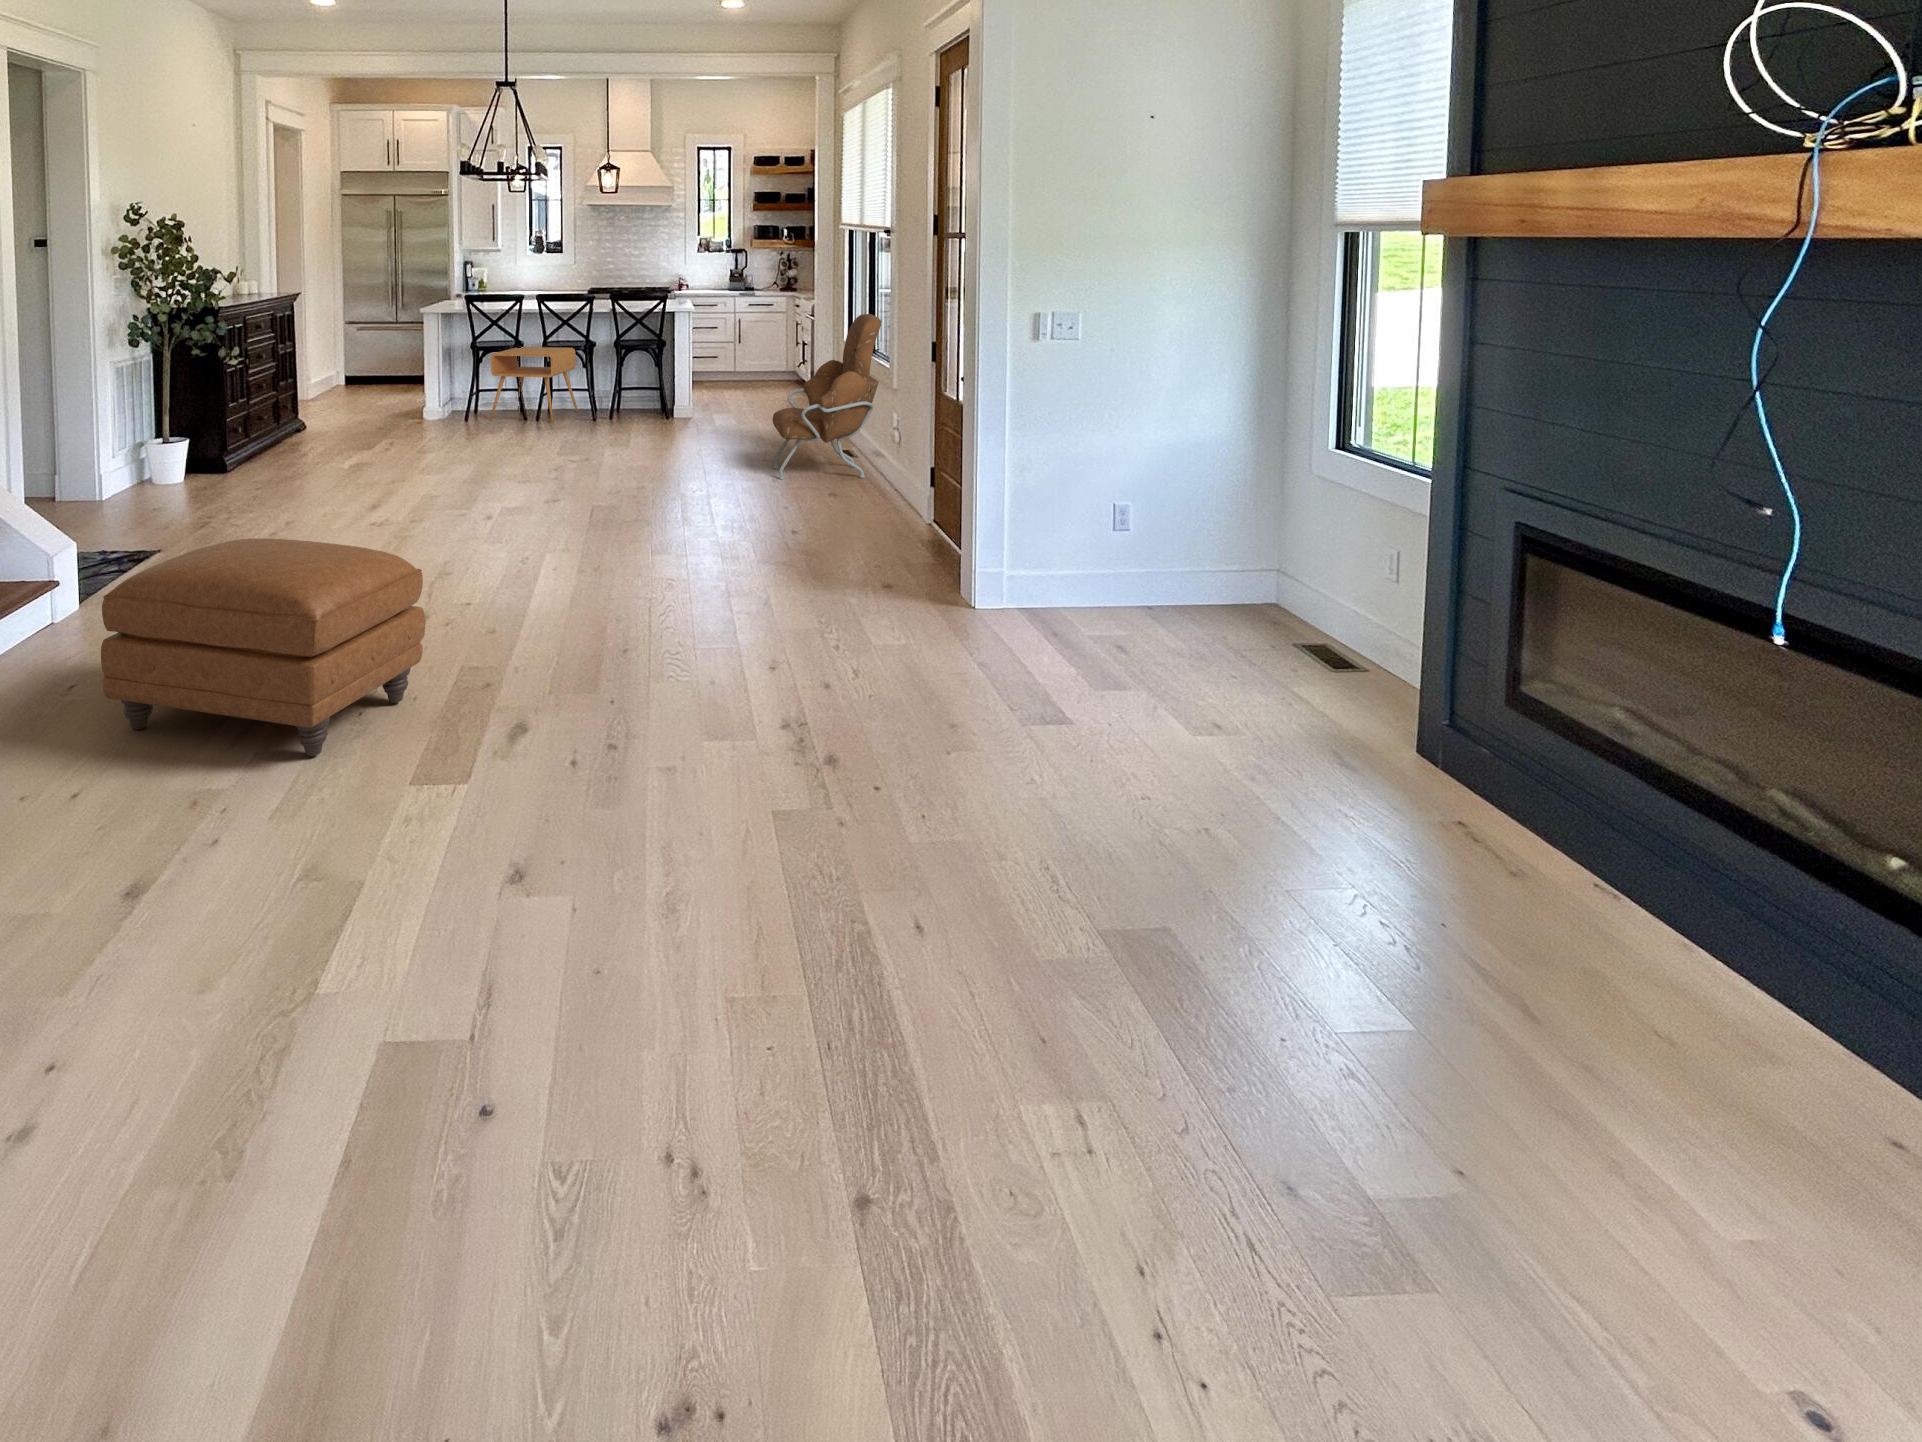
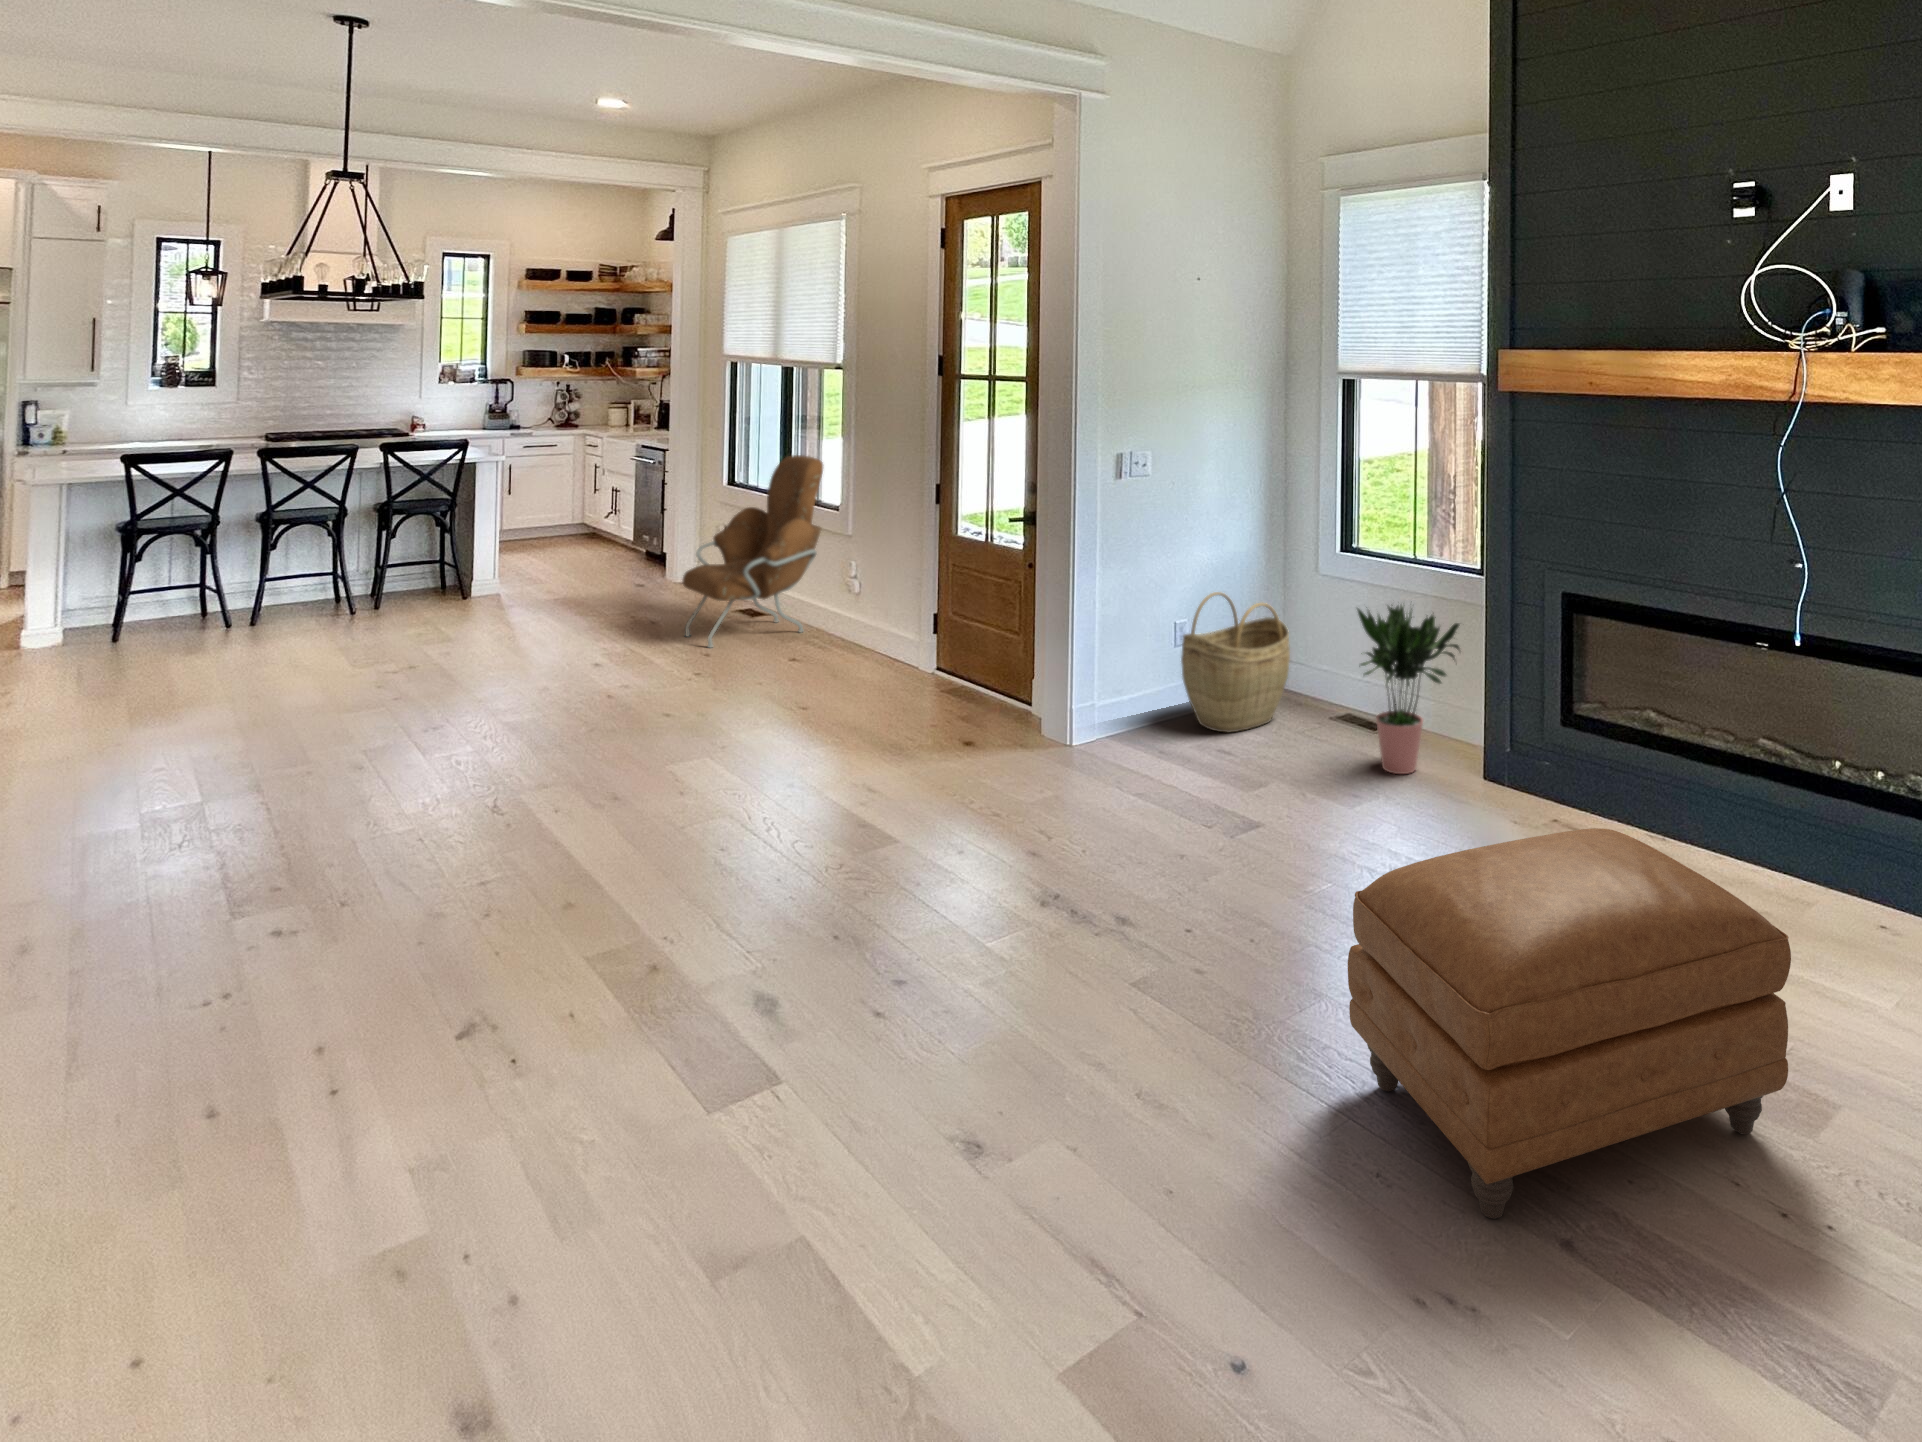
side table: present [490,347,578,422] -> none [161,515,305,629]
woven basket: none [1106,477,1243,636] -> present [1181,592,1290,733]
potted plant: none [1248,499,1424,723] -> present [1357,605,1460,774]
ottoman: present [101,538,426,757] -> present [1348,828,1791,1218]

